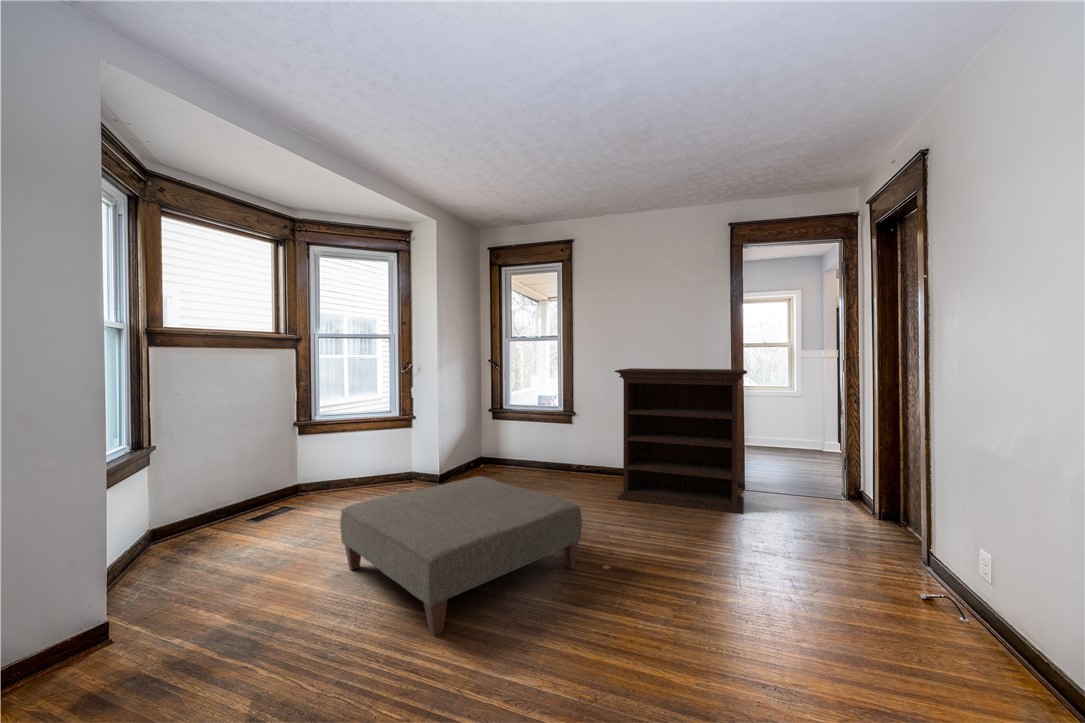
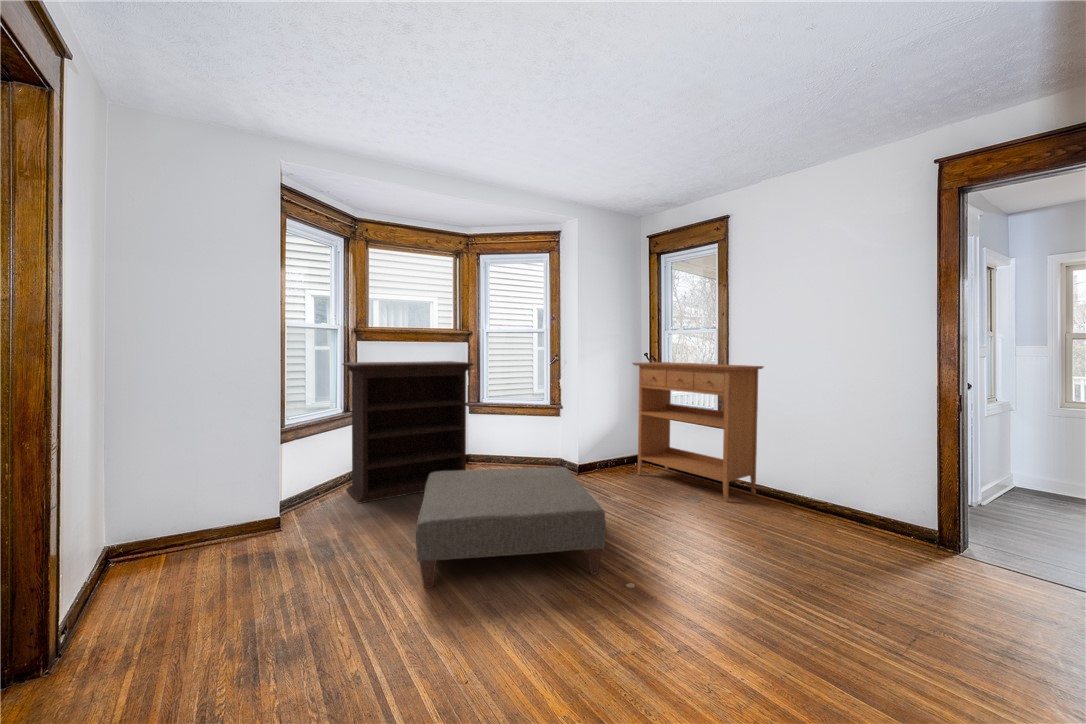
console table: none [489,367,605,486] -> present [633,362,764,502]
bookshelf: present [615,368,747,514] -> present [343,361,474,503]

